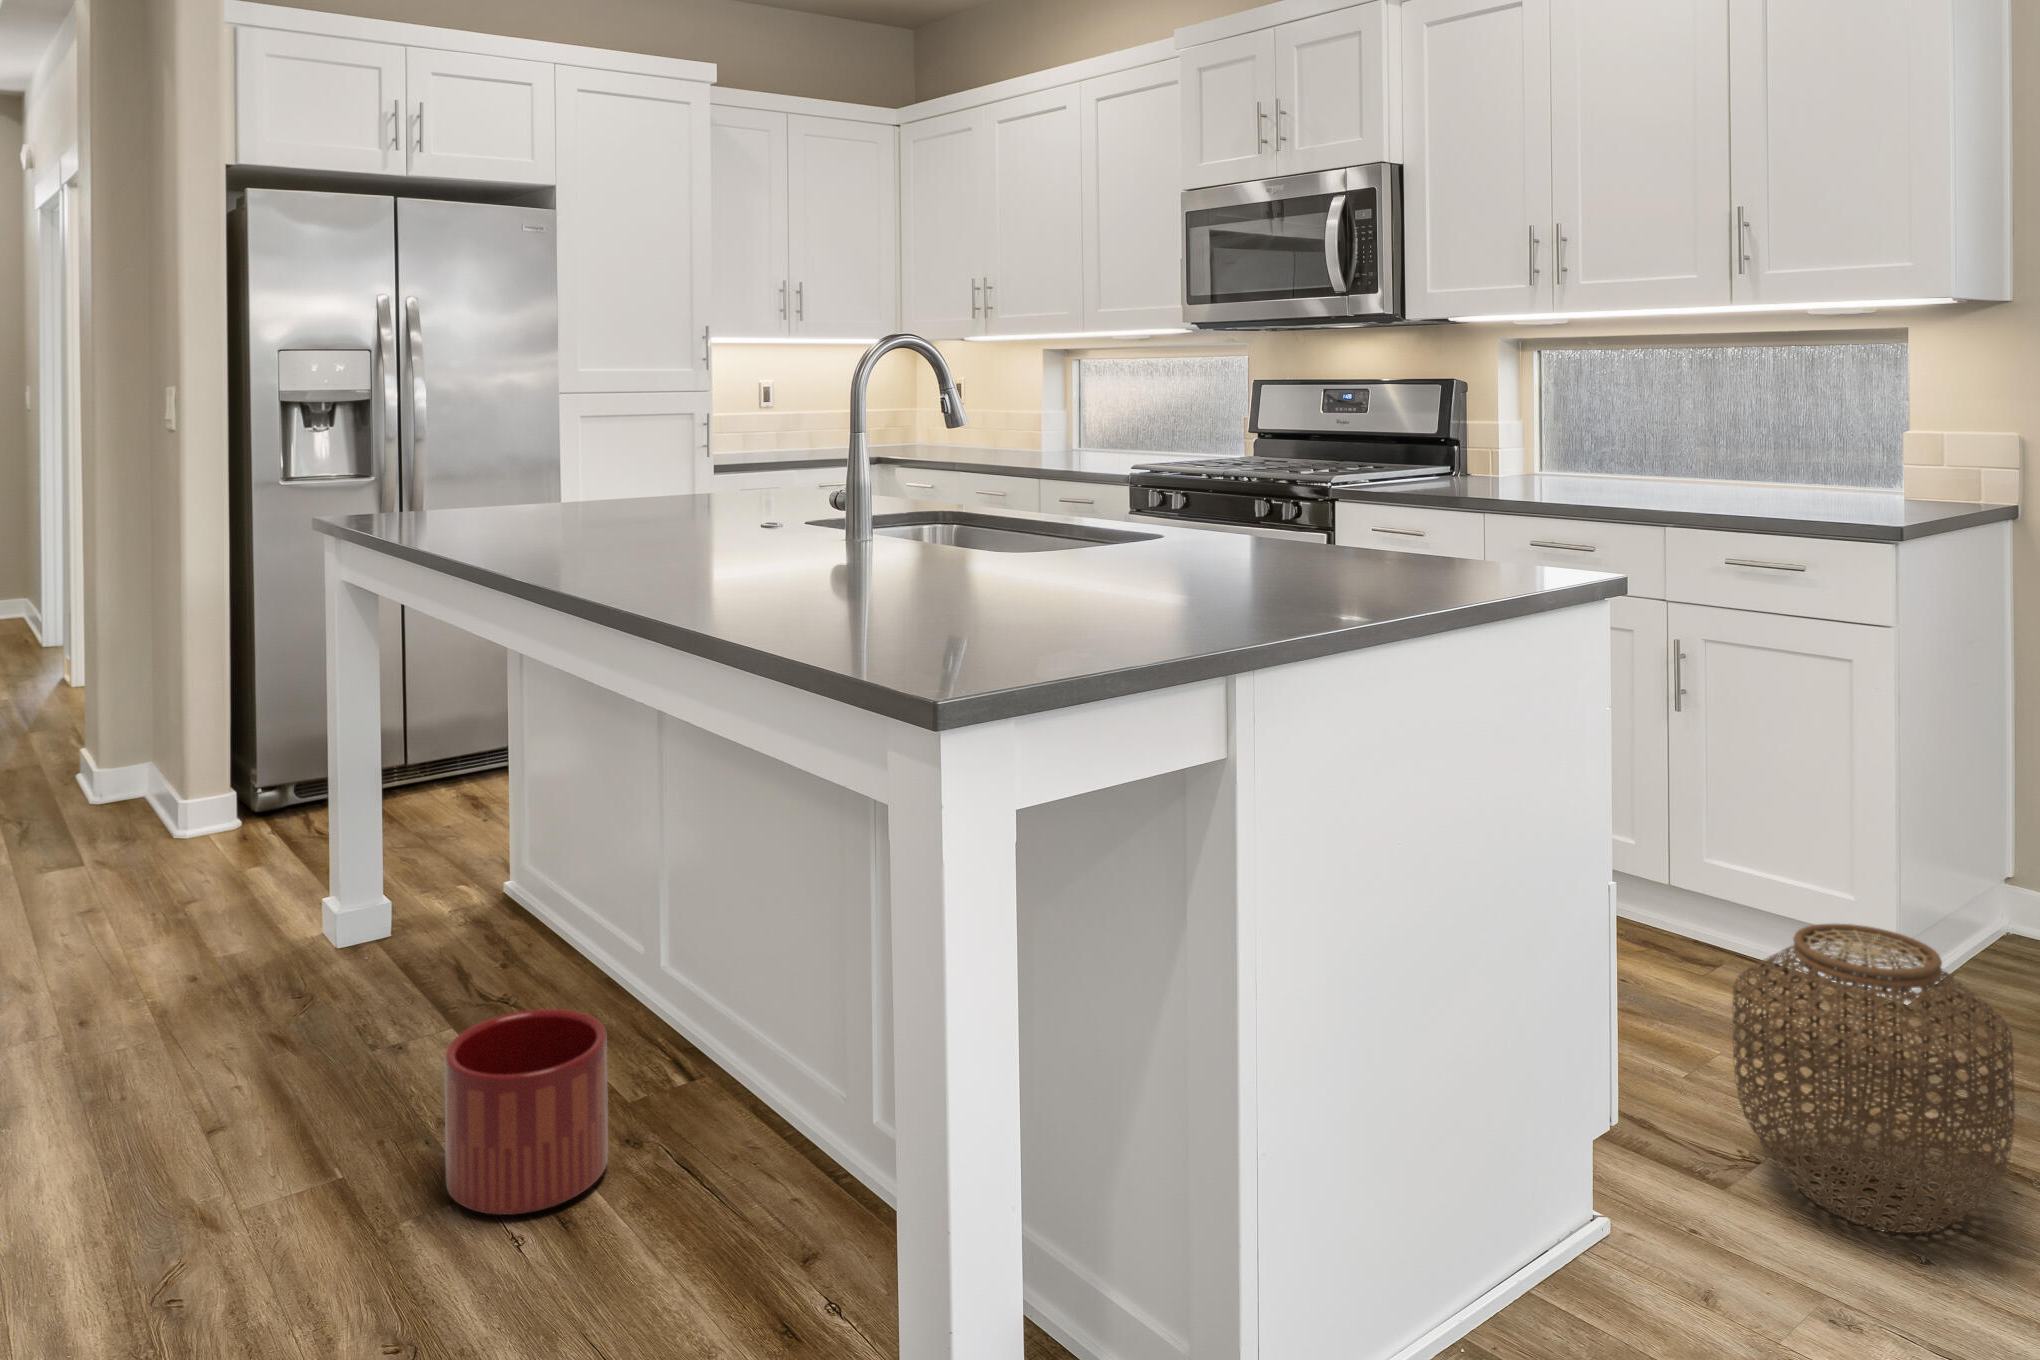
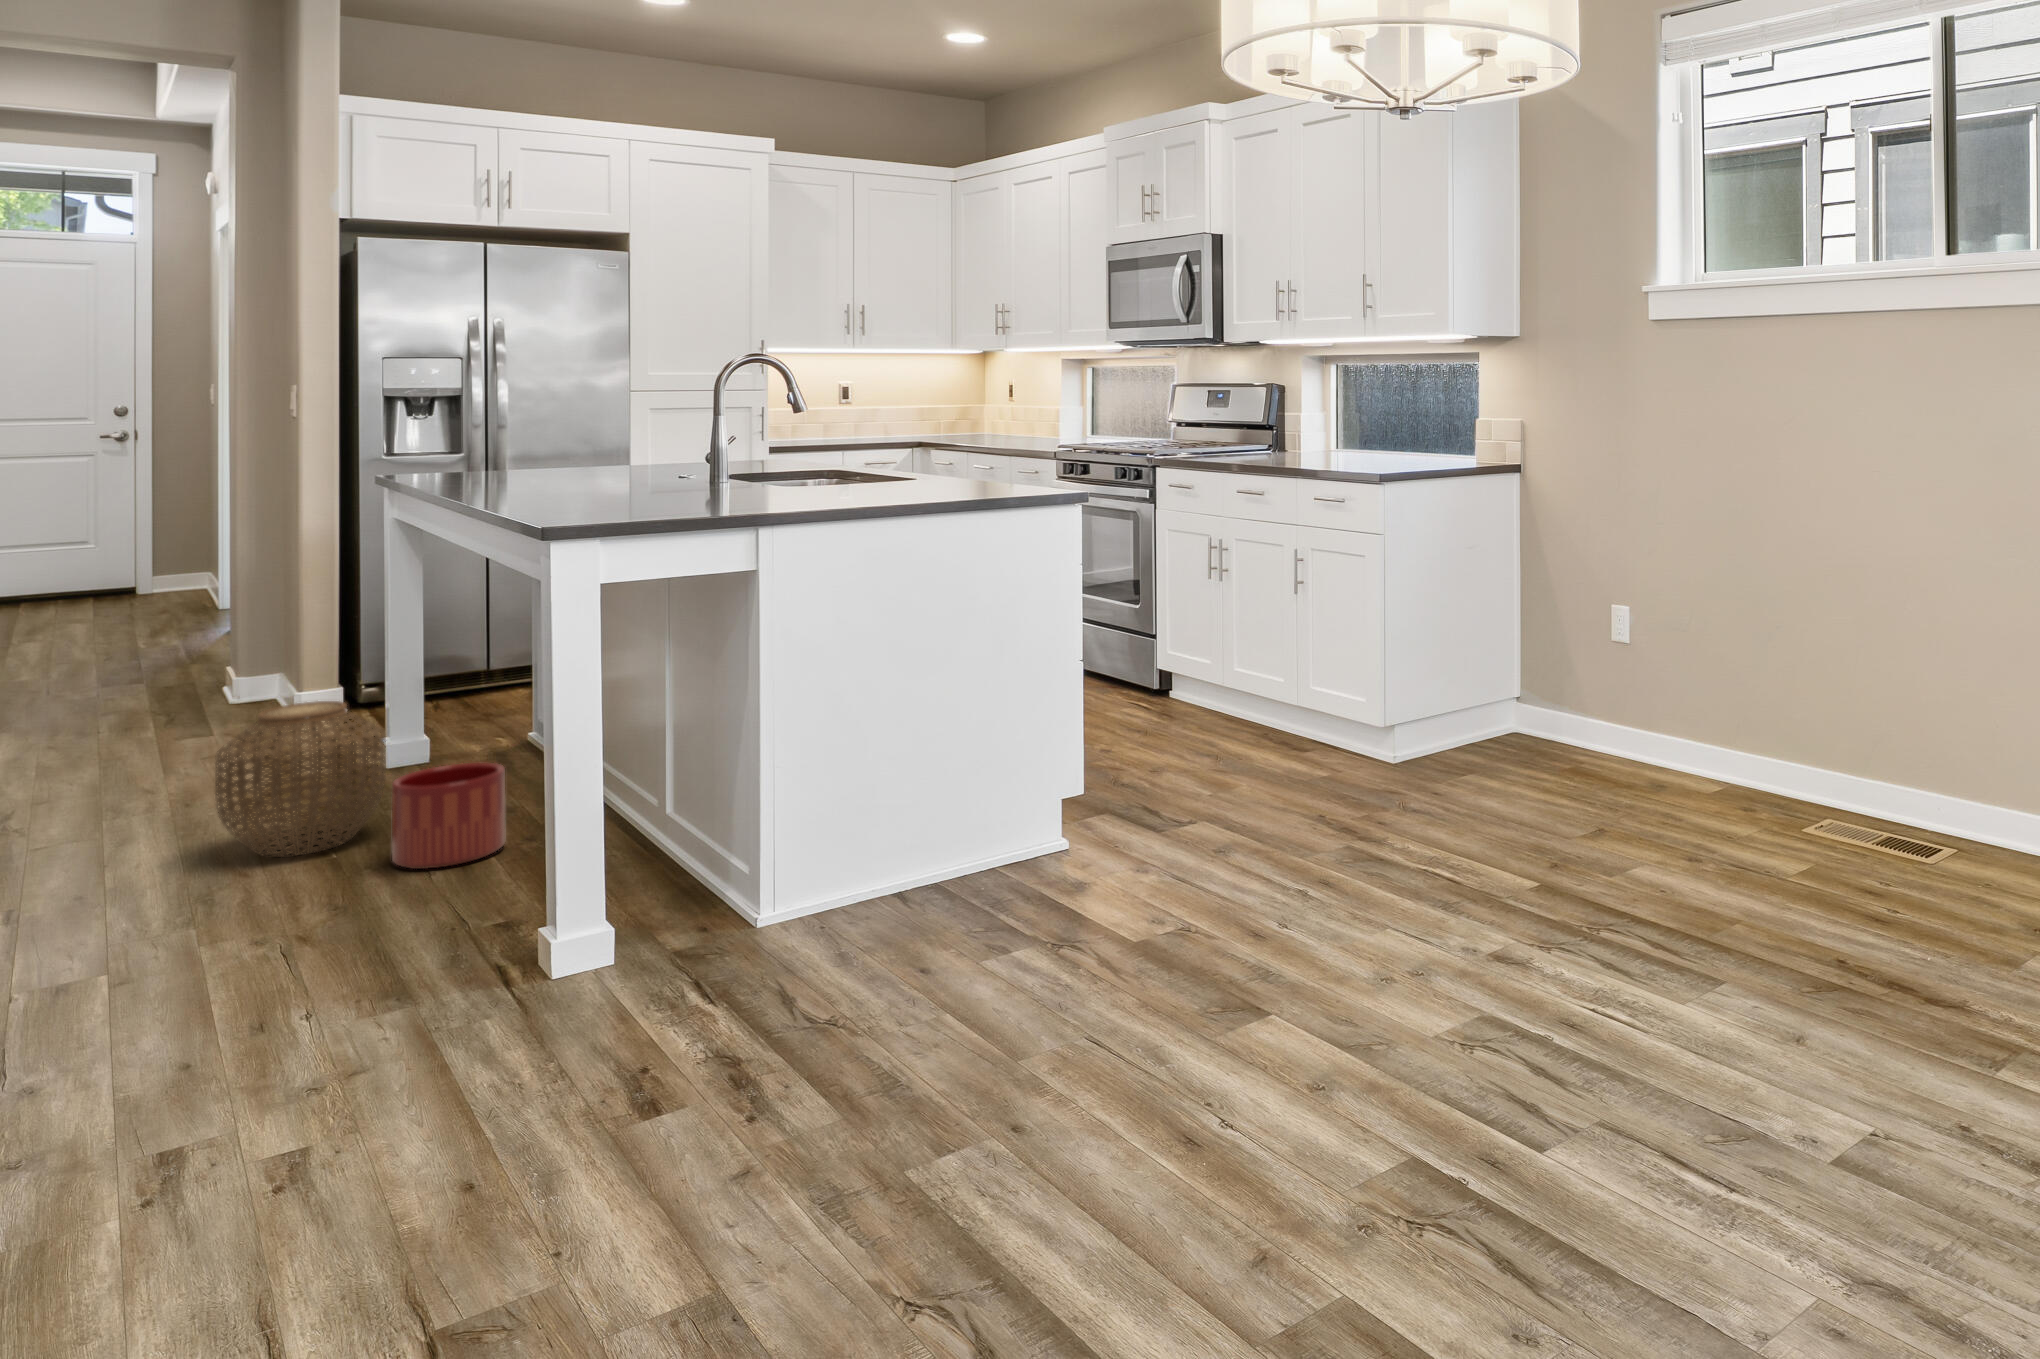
woven basket: present [1732,924,2015,1233] -> present [216,701,386,857]

